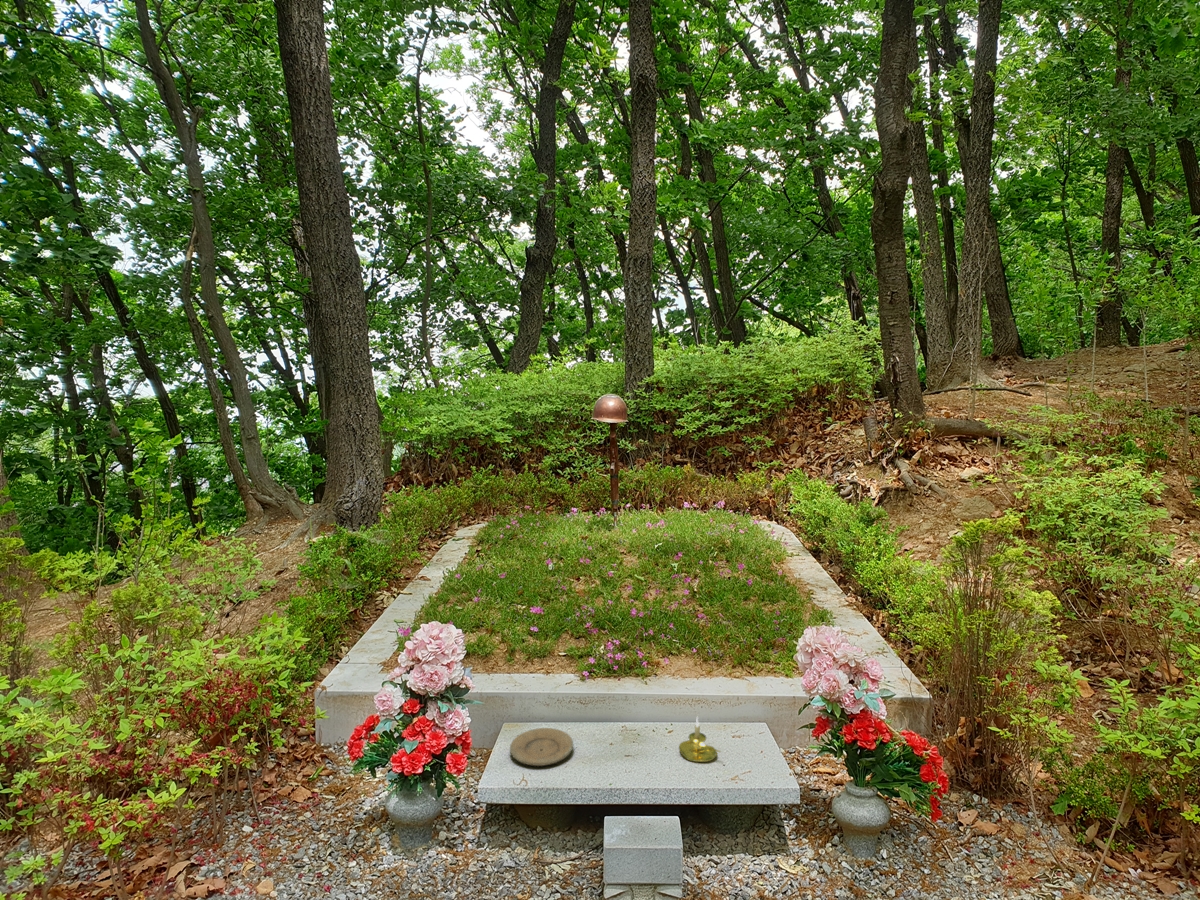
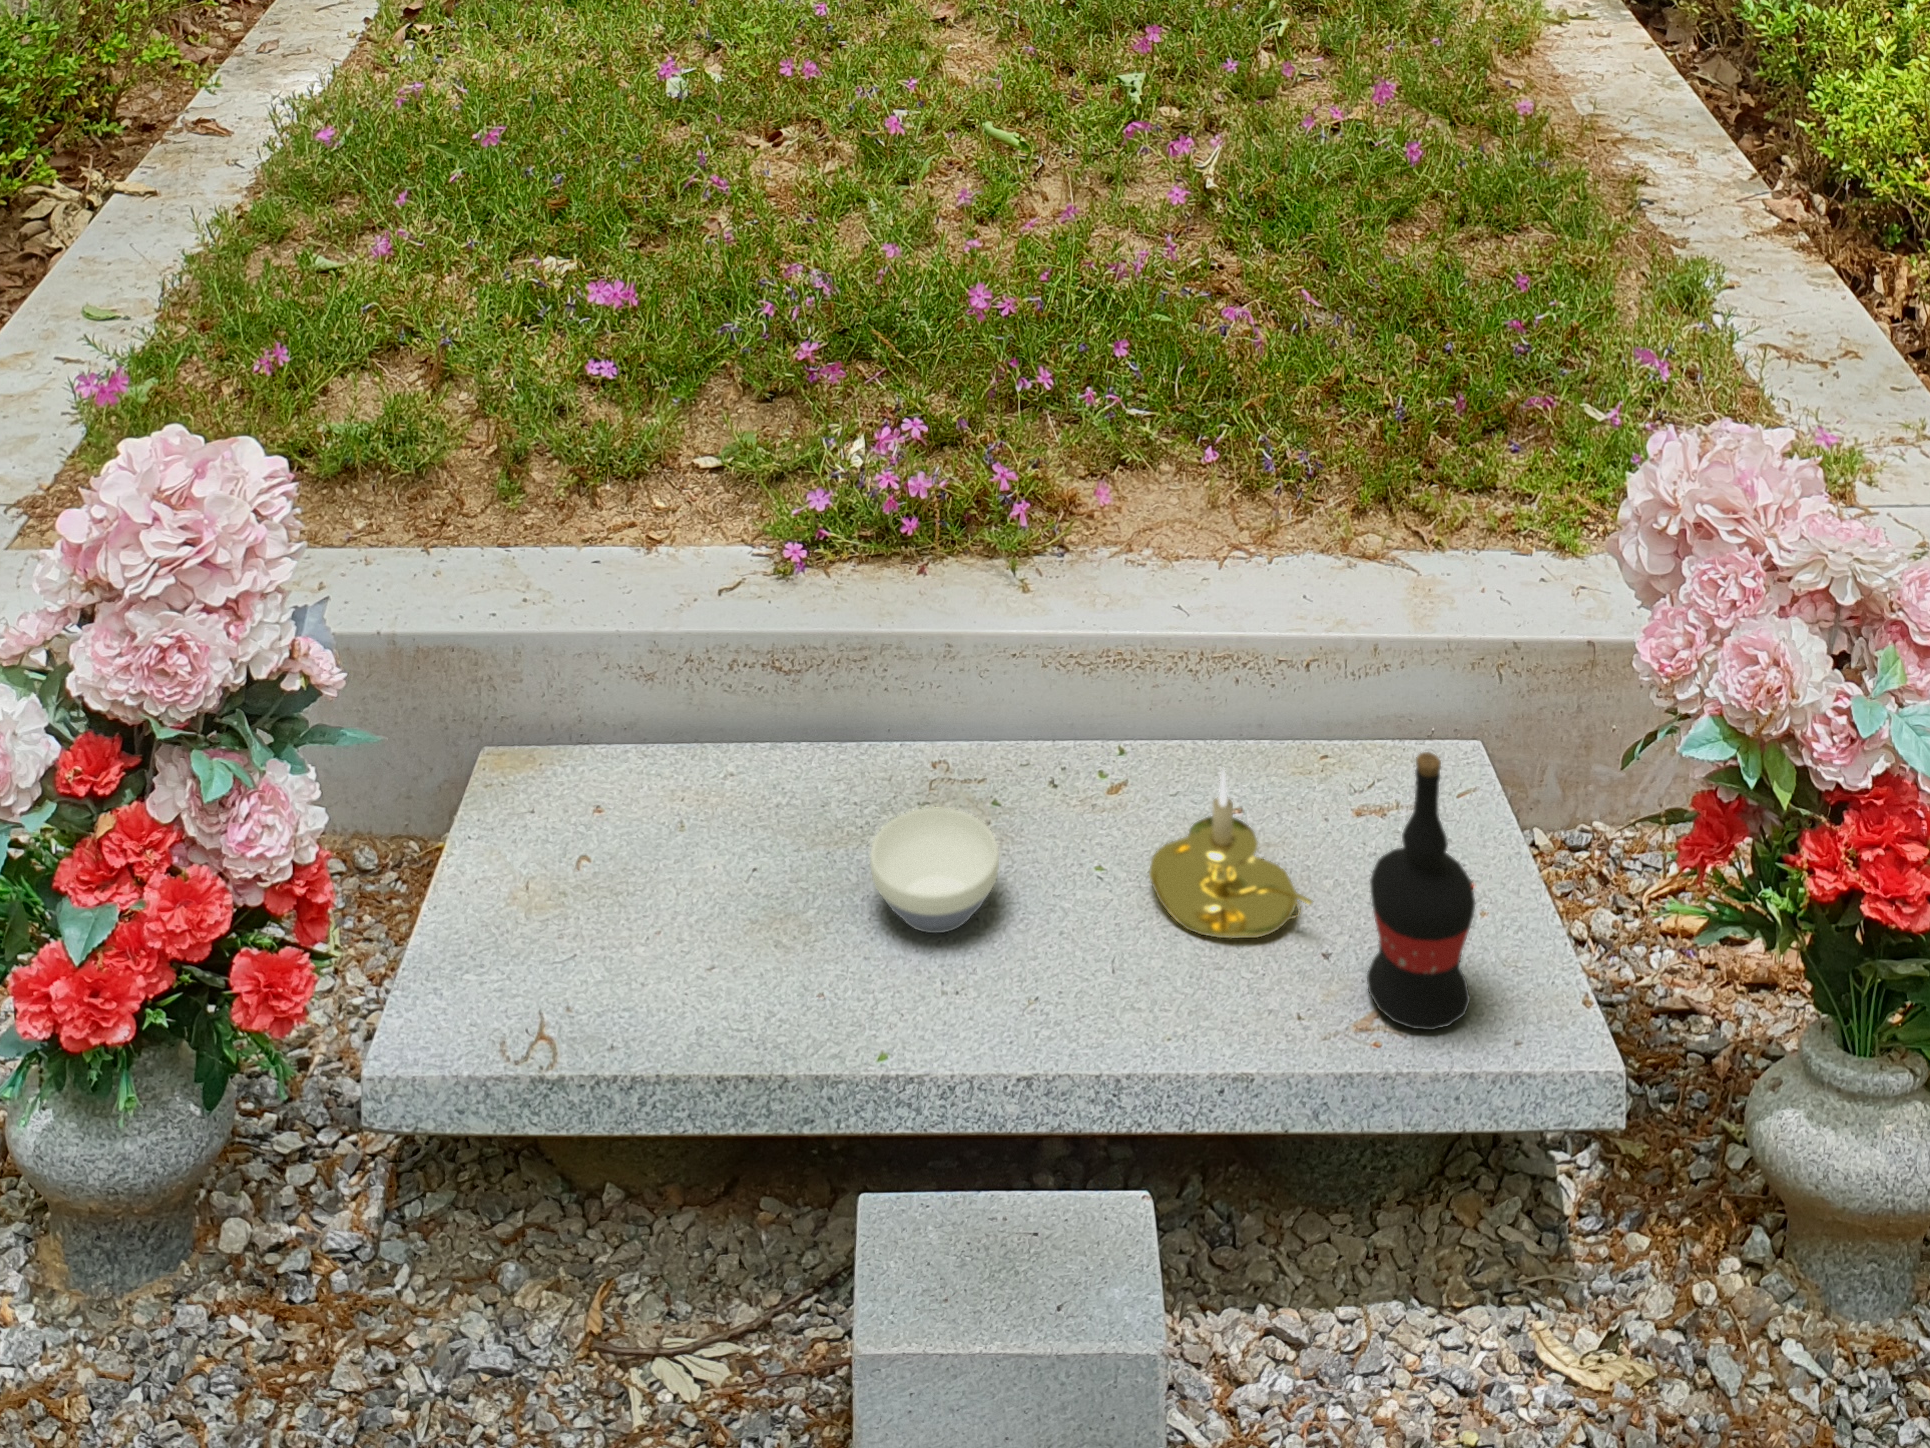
wine bottle: none [734,704,760,780] -> present [1367,752,1475,1030]
plate: present [510,728,573,766] -> none [492,788,739,970]
bowl: none [607,730,640,761] -> present [870,807,999,933]

